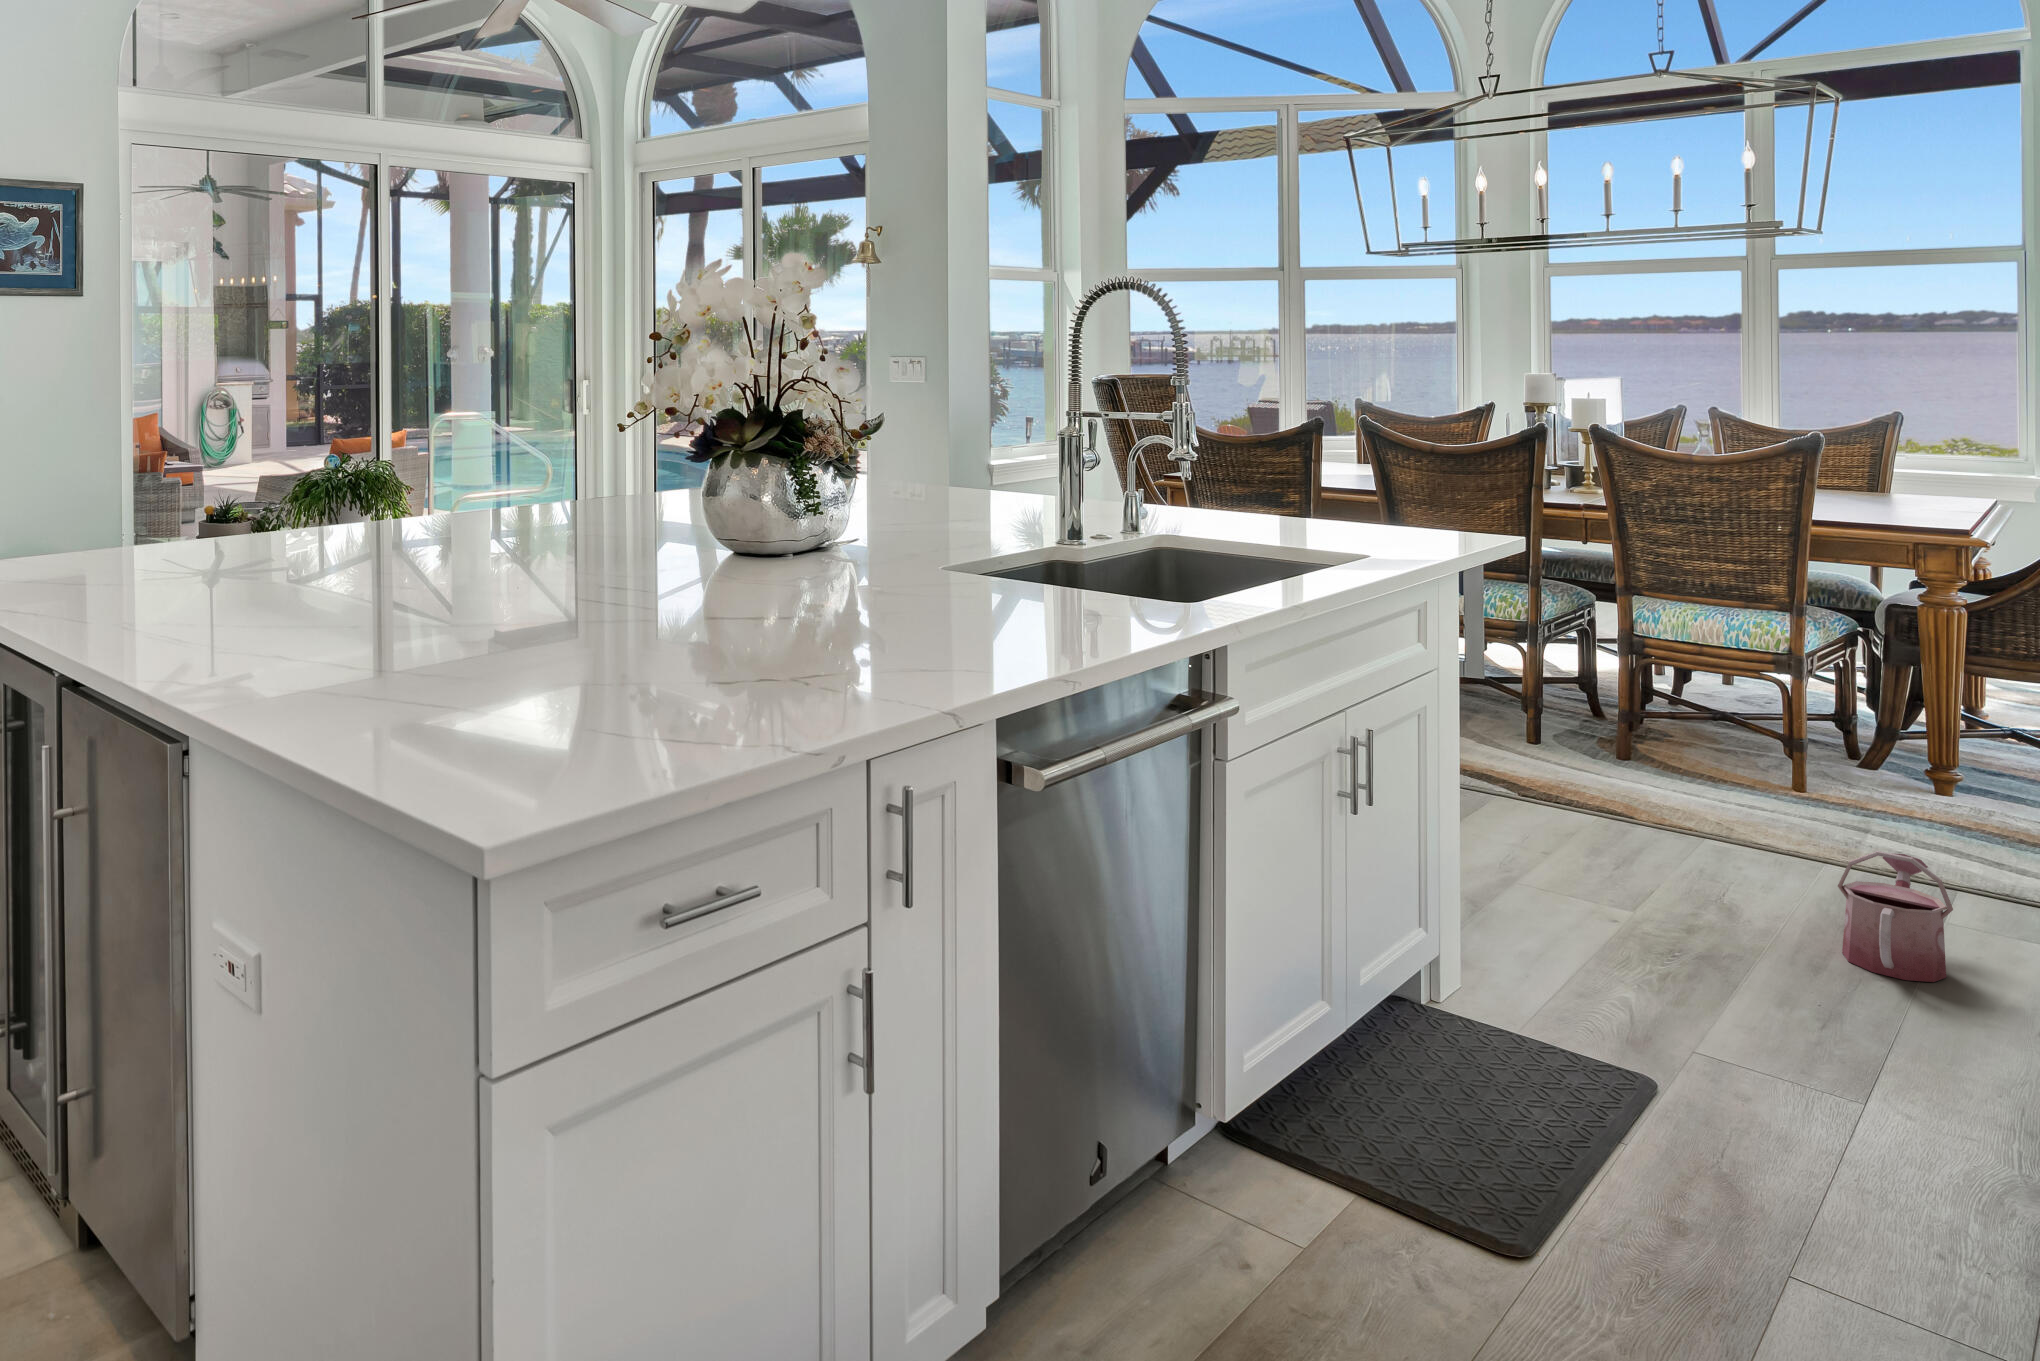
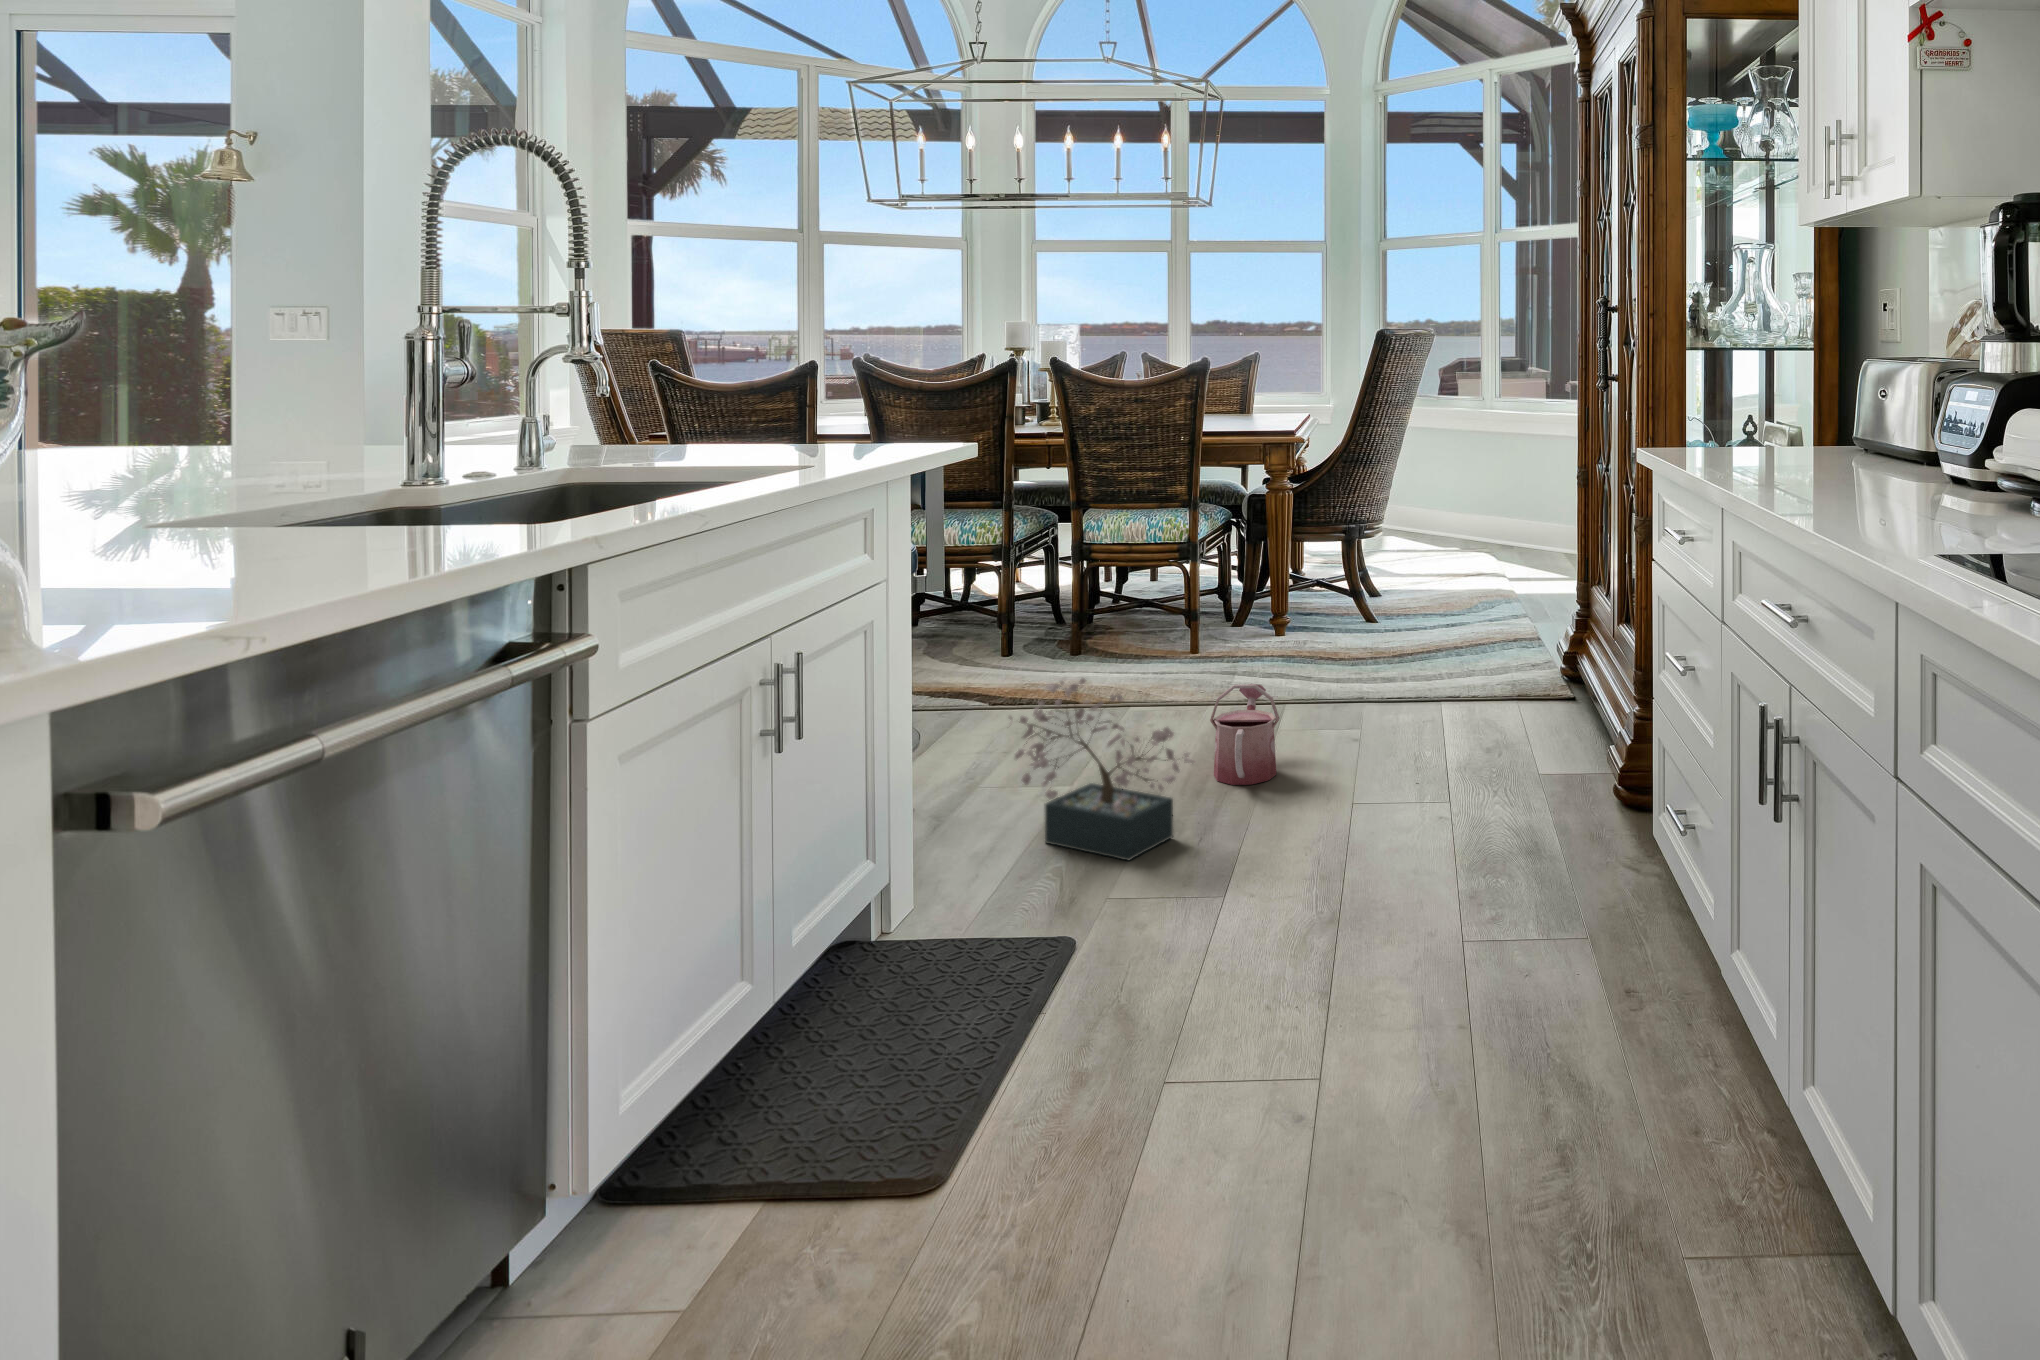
decorative plant: none [1564,797,1822,1021] -> present [1009,678,1194,860]

